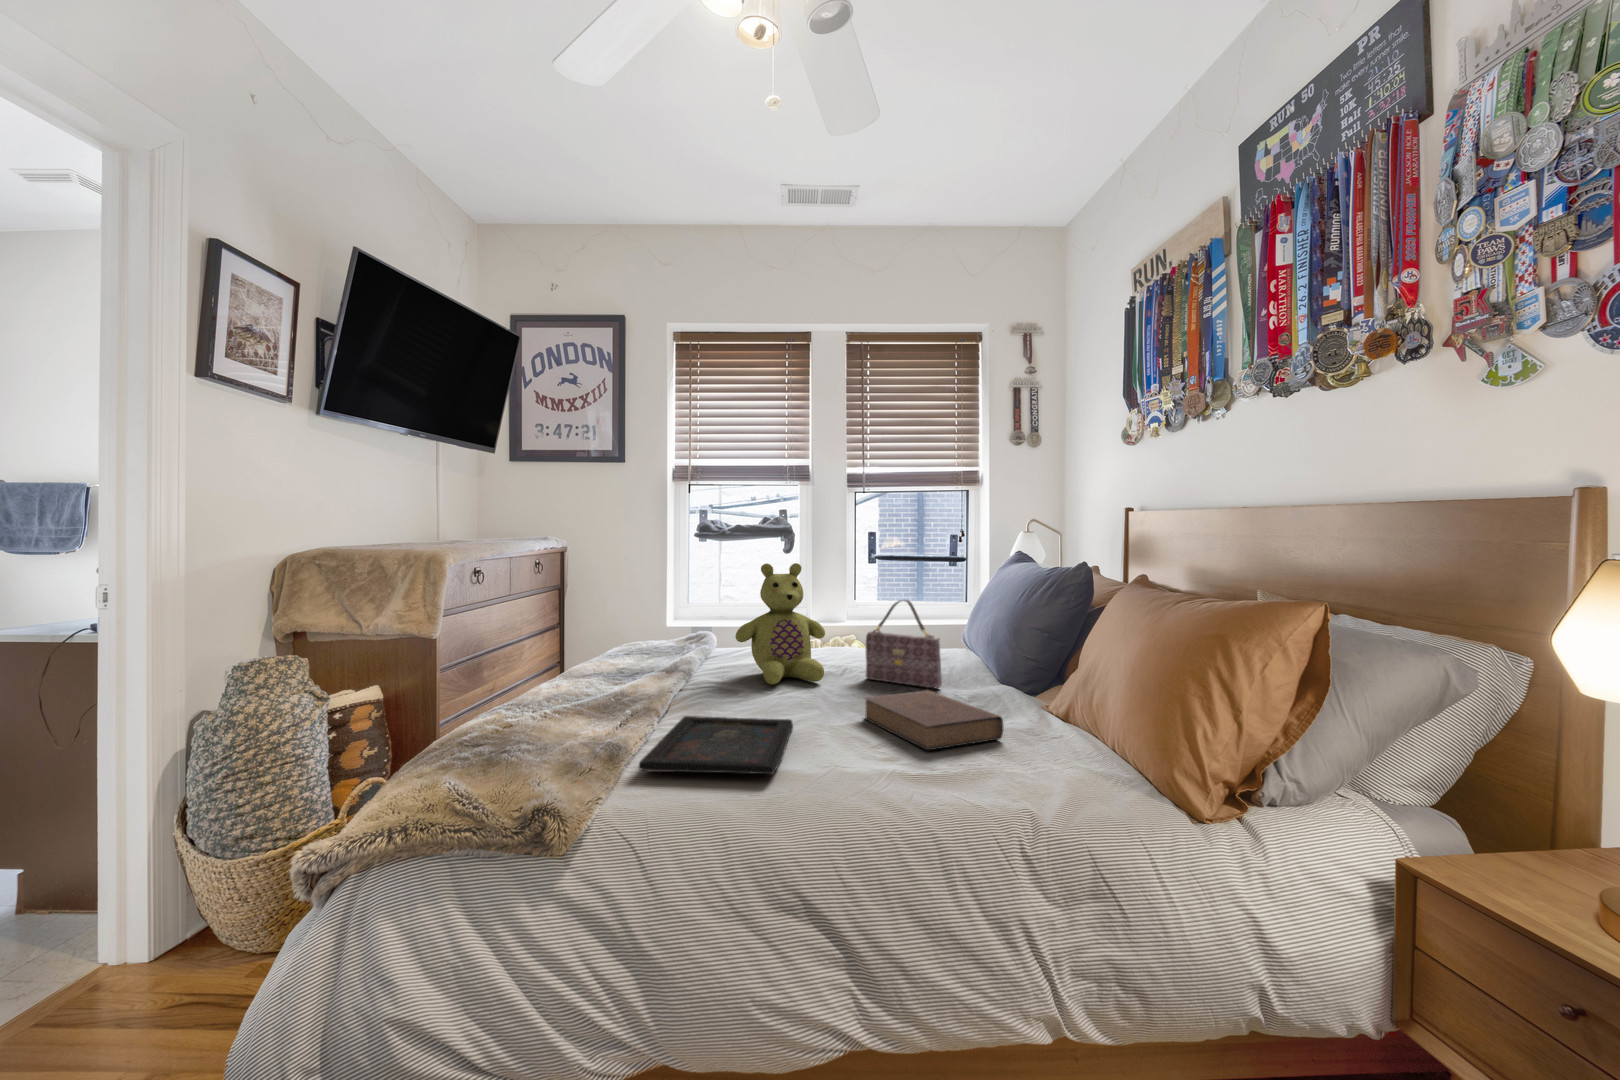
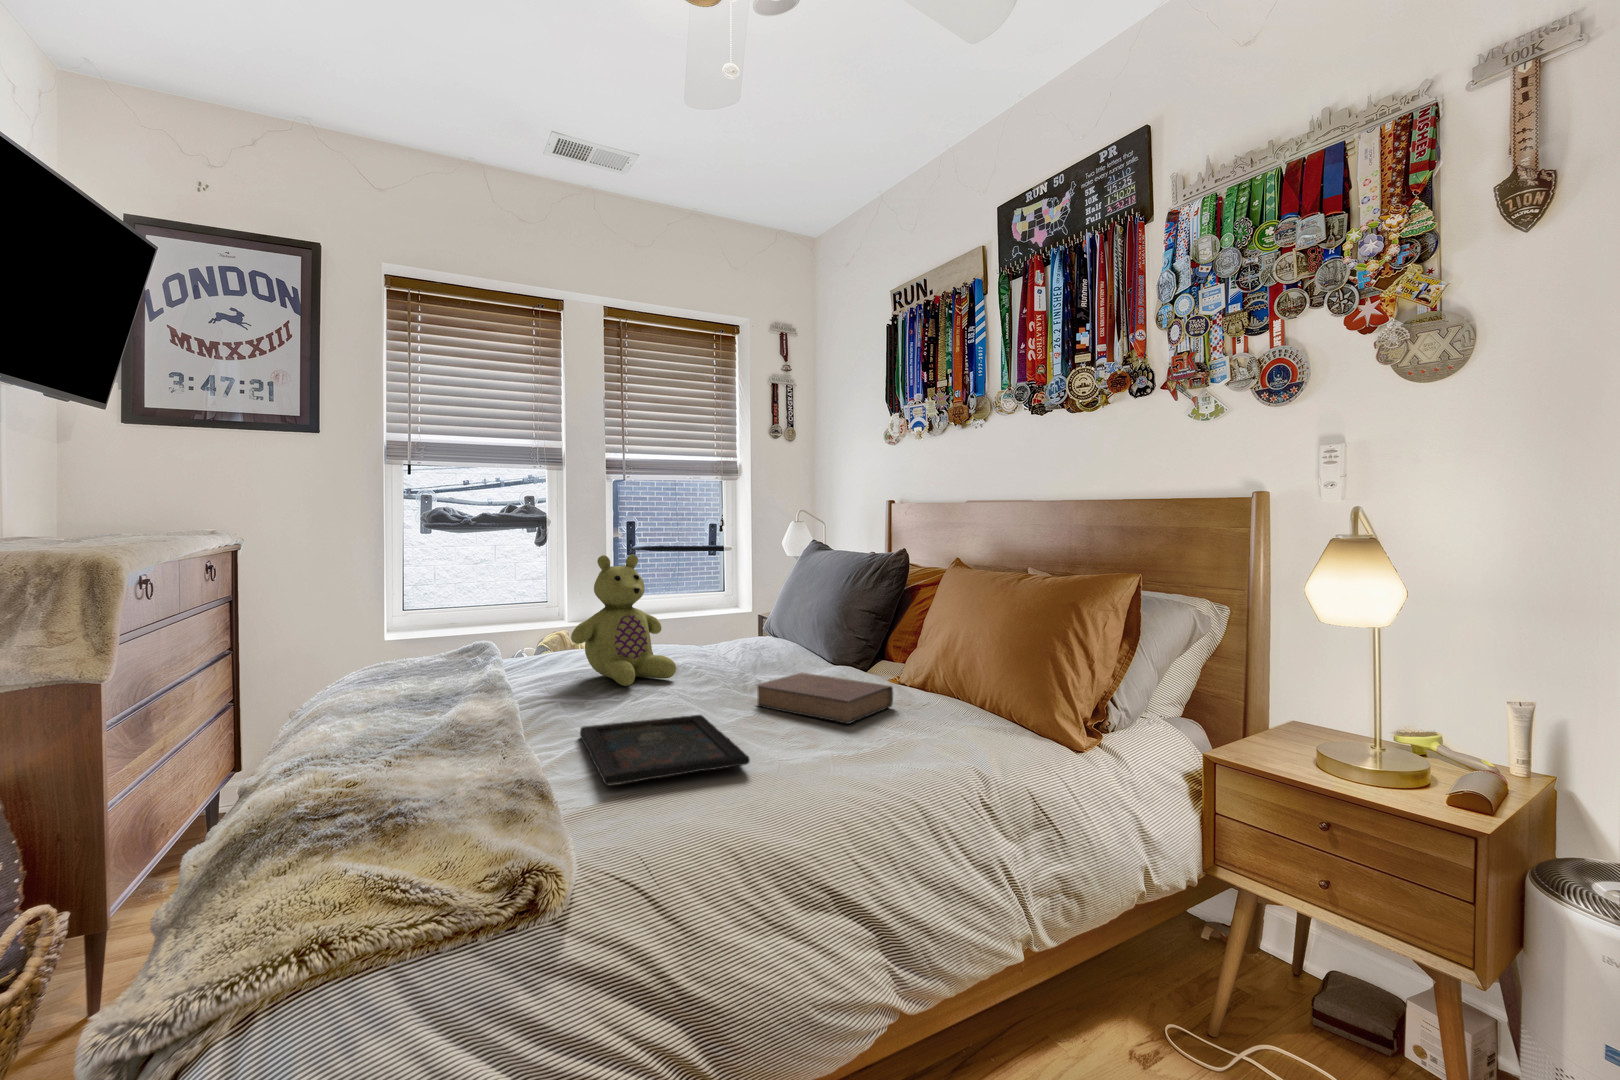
handbag: present [866,600,942,689] -> none [711,588,791,672]

